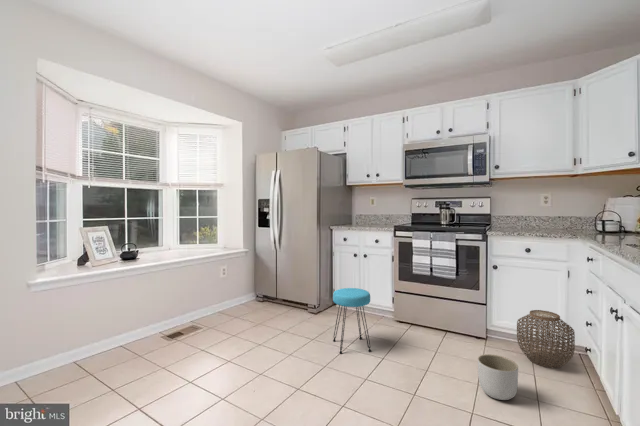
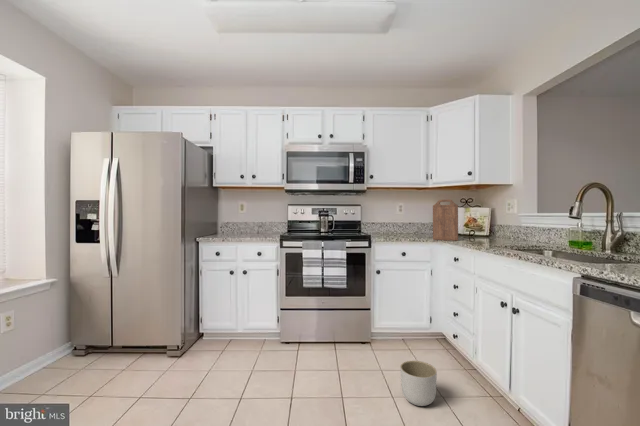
cutting board: none [568,187,603,238] -> present [433,200,458,241]
stool: present [333,288,371,353] -> none [224,315,279,406]
woven basket: present [517,310,575,368] -> none [403,307,446,358]

